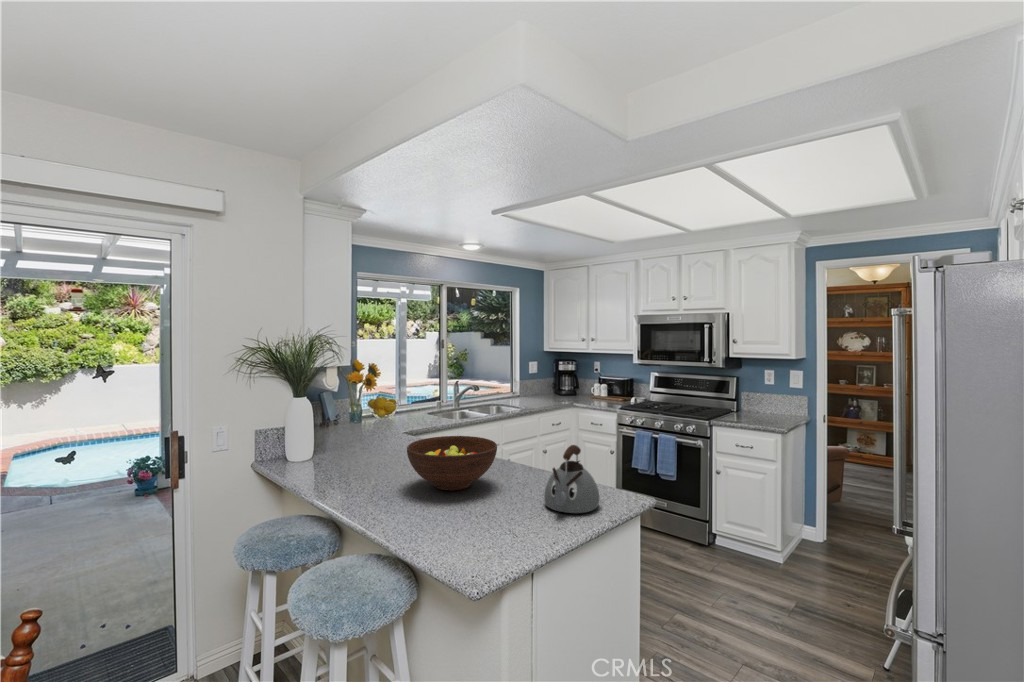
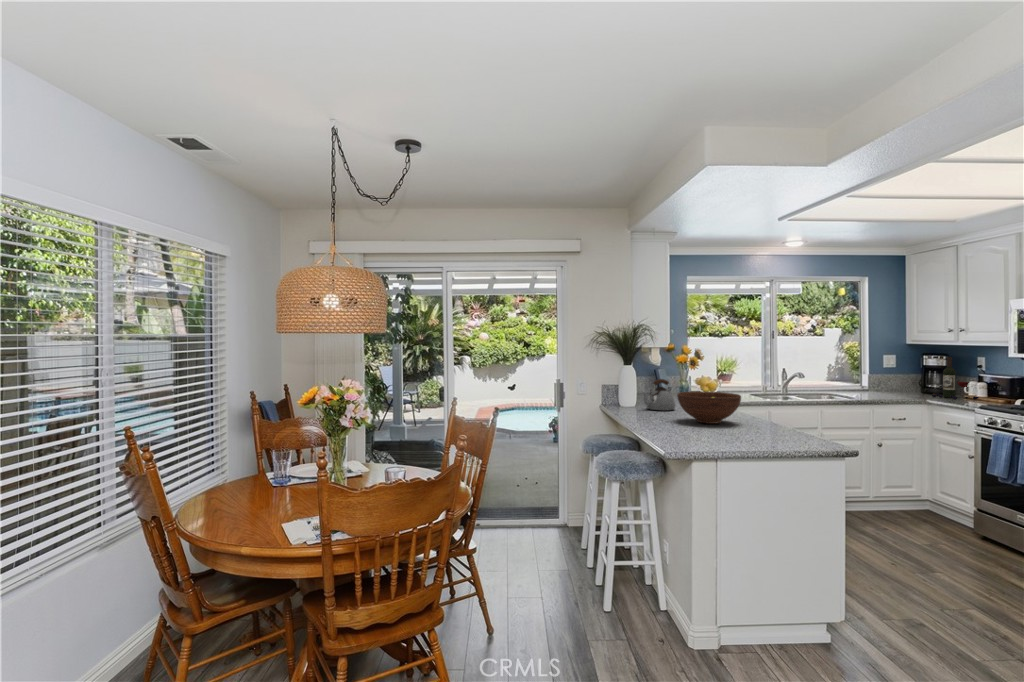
wine bottle: none [569,363,603,401] -> present [932,357,979,400]
kettle: present [544,445,599,513] -> present [643,379,675,410]

